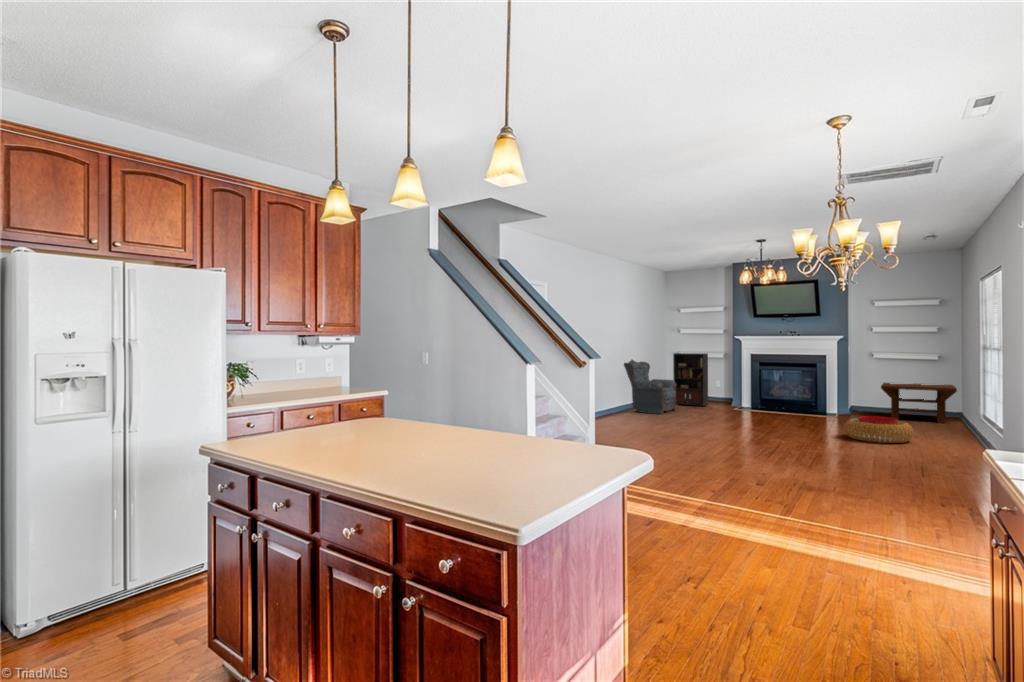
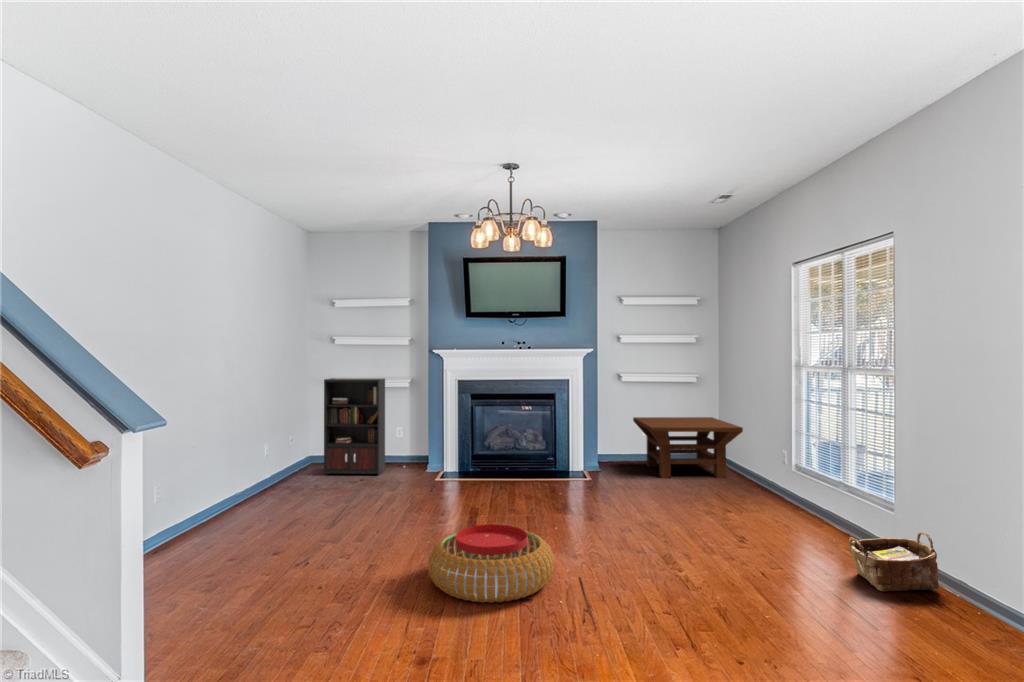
armchair: present [624,360,677,414] -> none [217,399,334,518]
pouf: present [844,416,914,443] -> present [428,524,554,603]
woven basket: none [924,427,972,453] -> present [849,532,939,592]

